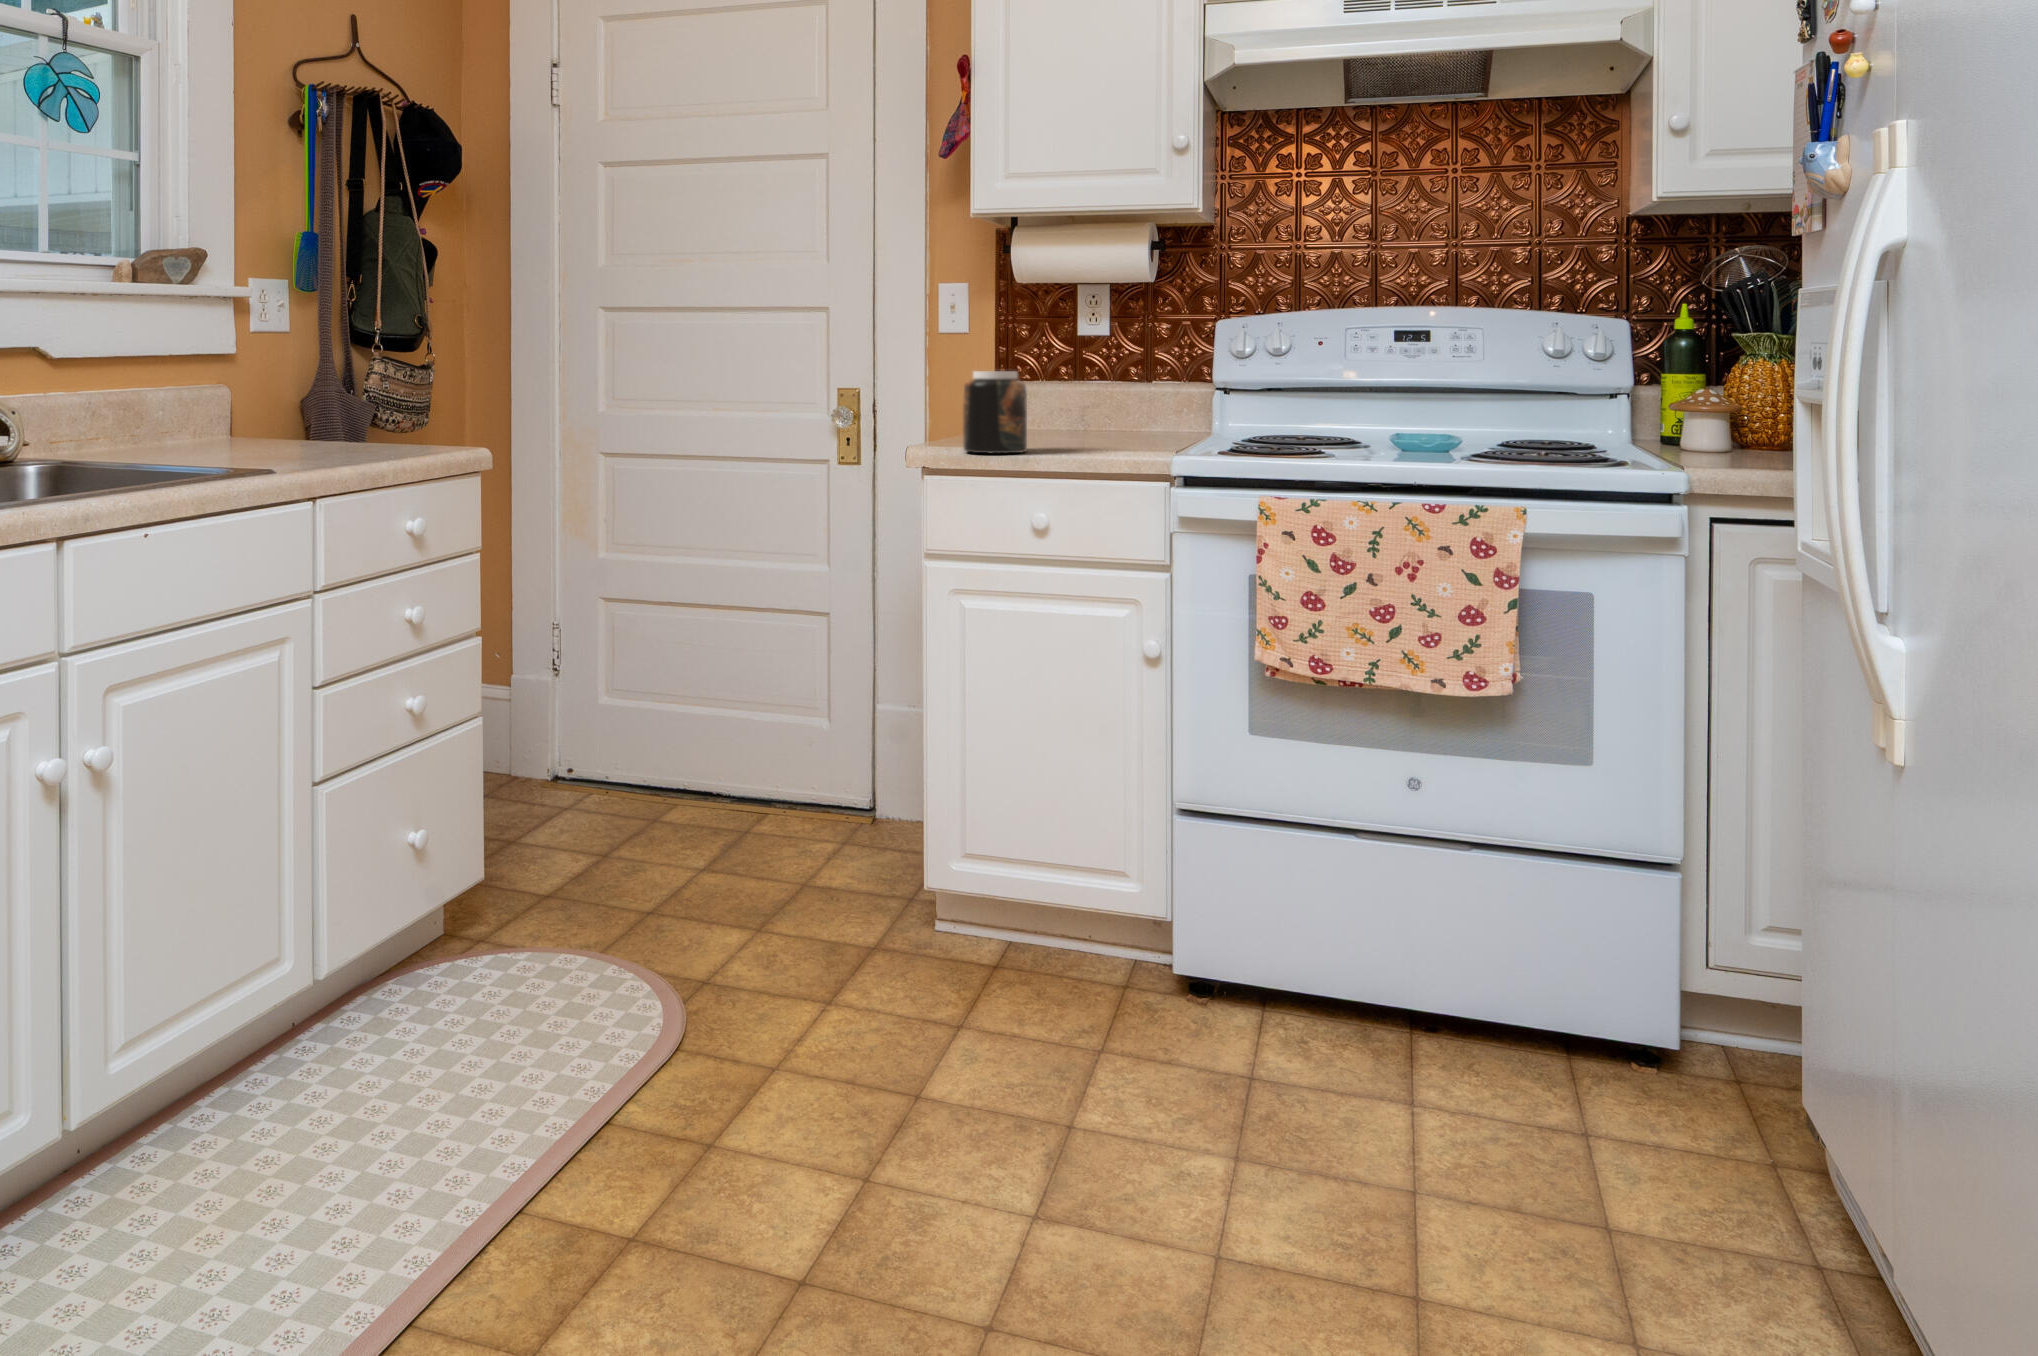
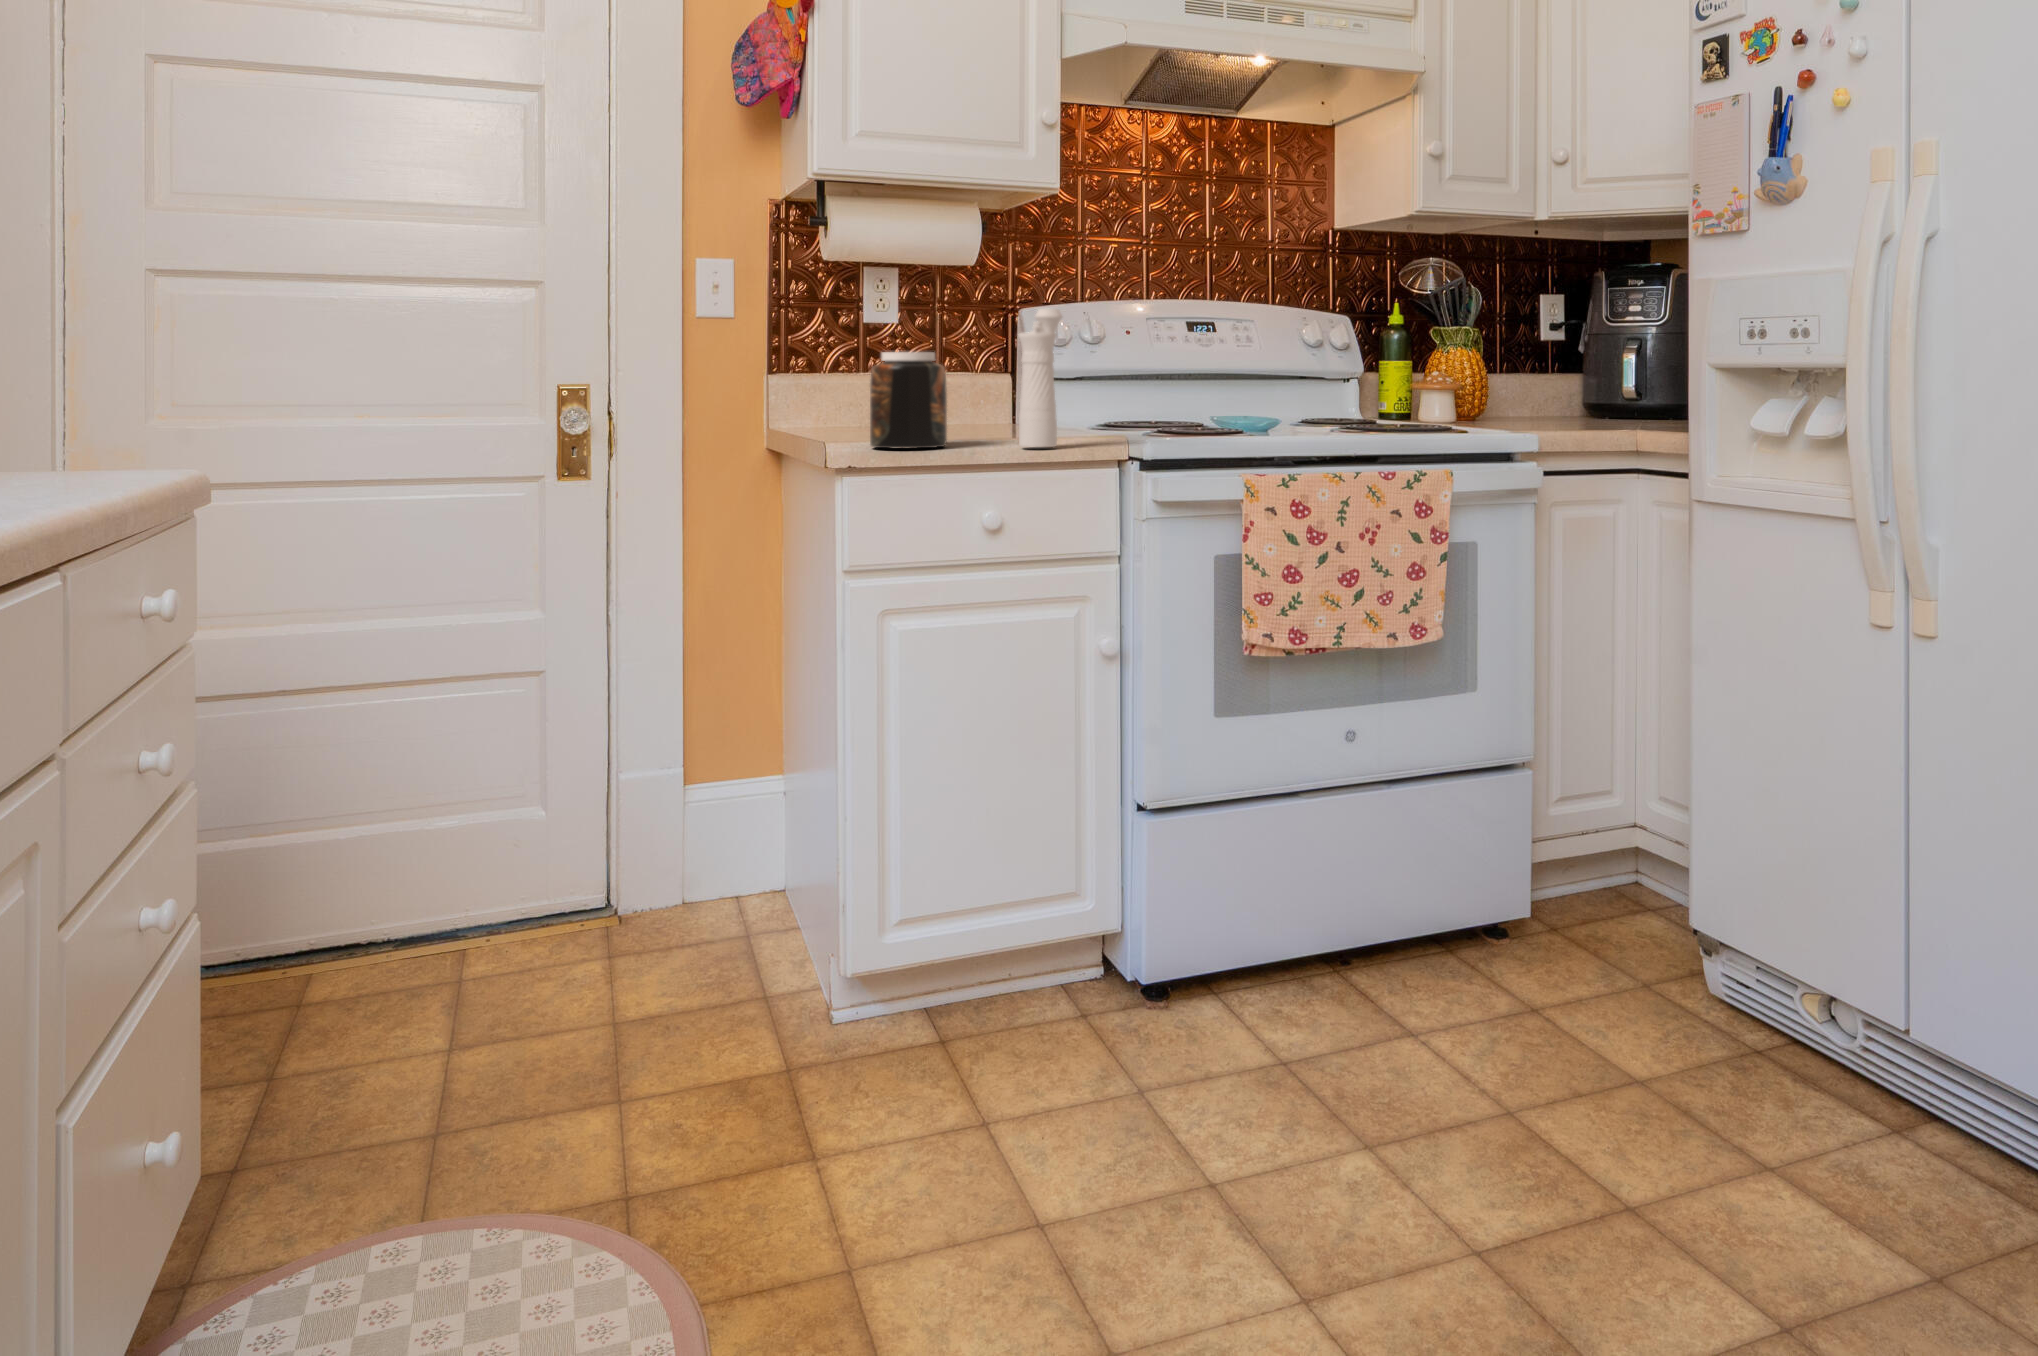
pepper mill: none [1061,332,1134,458] -> present [1019,309,1062,447]

